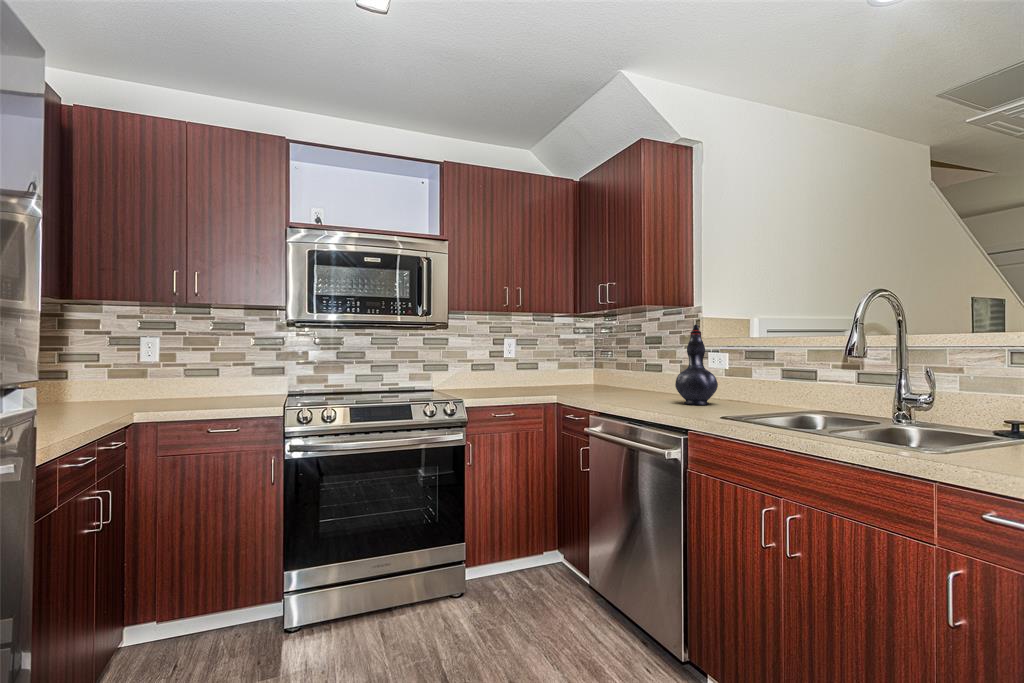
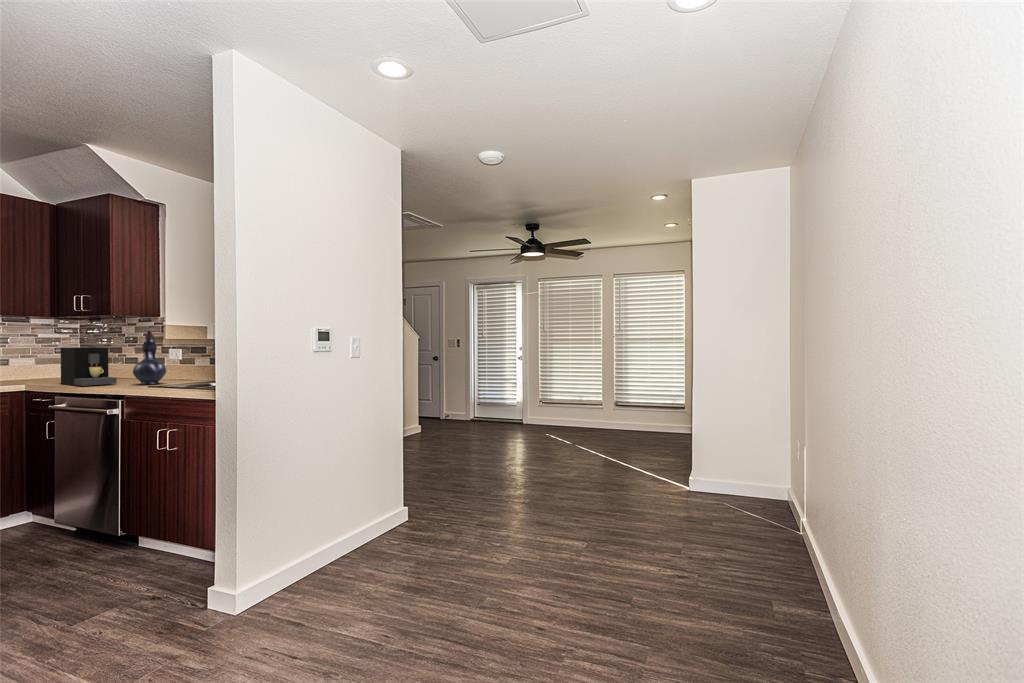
coffee maker: none [589,349,654,401] -> present [61,347,117,386]

